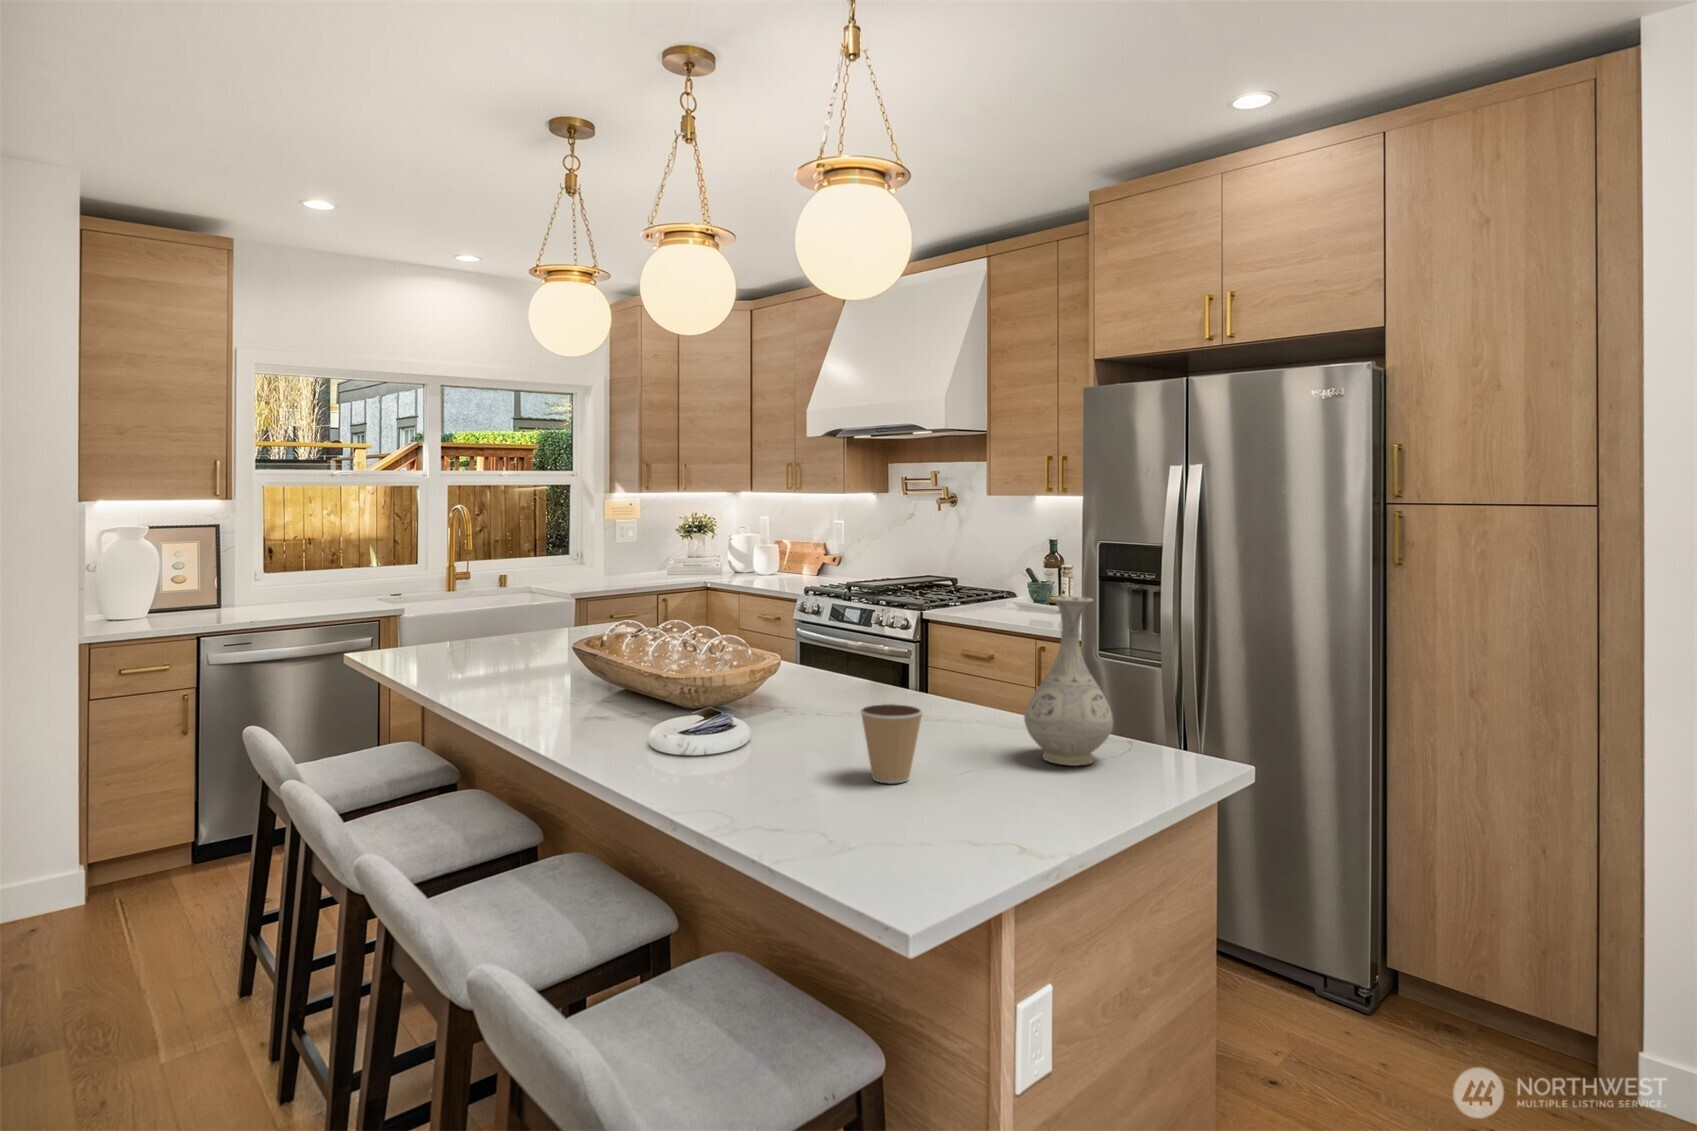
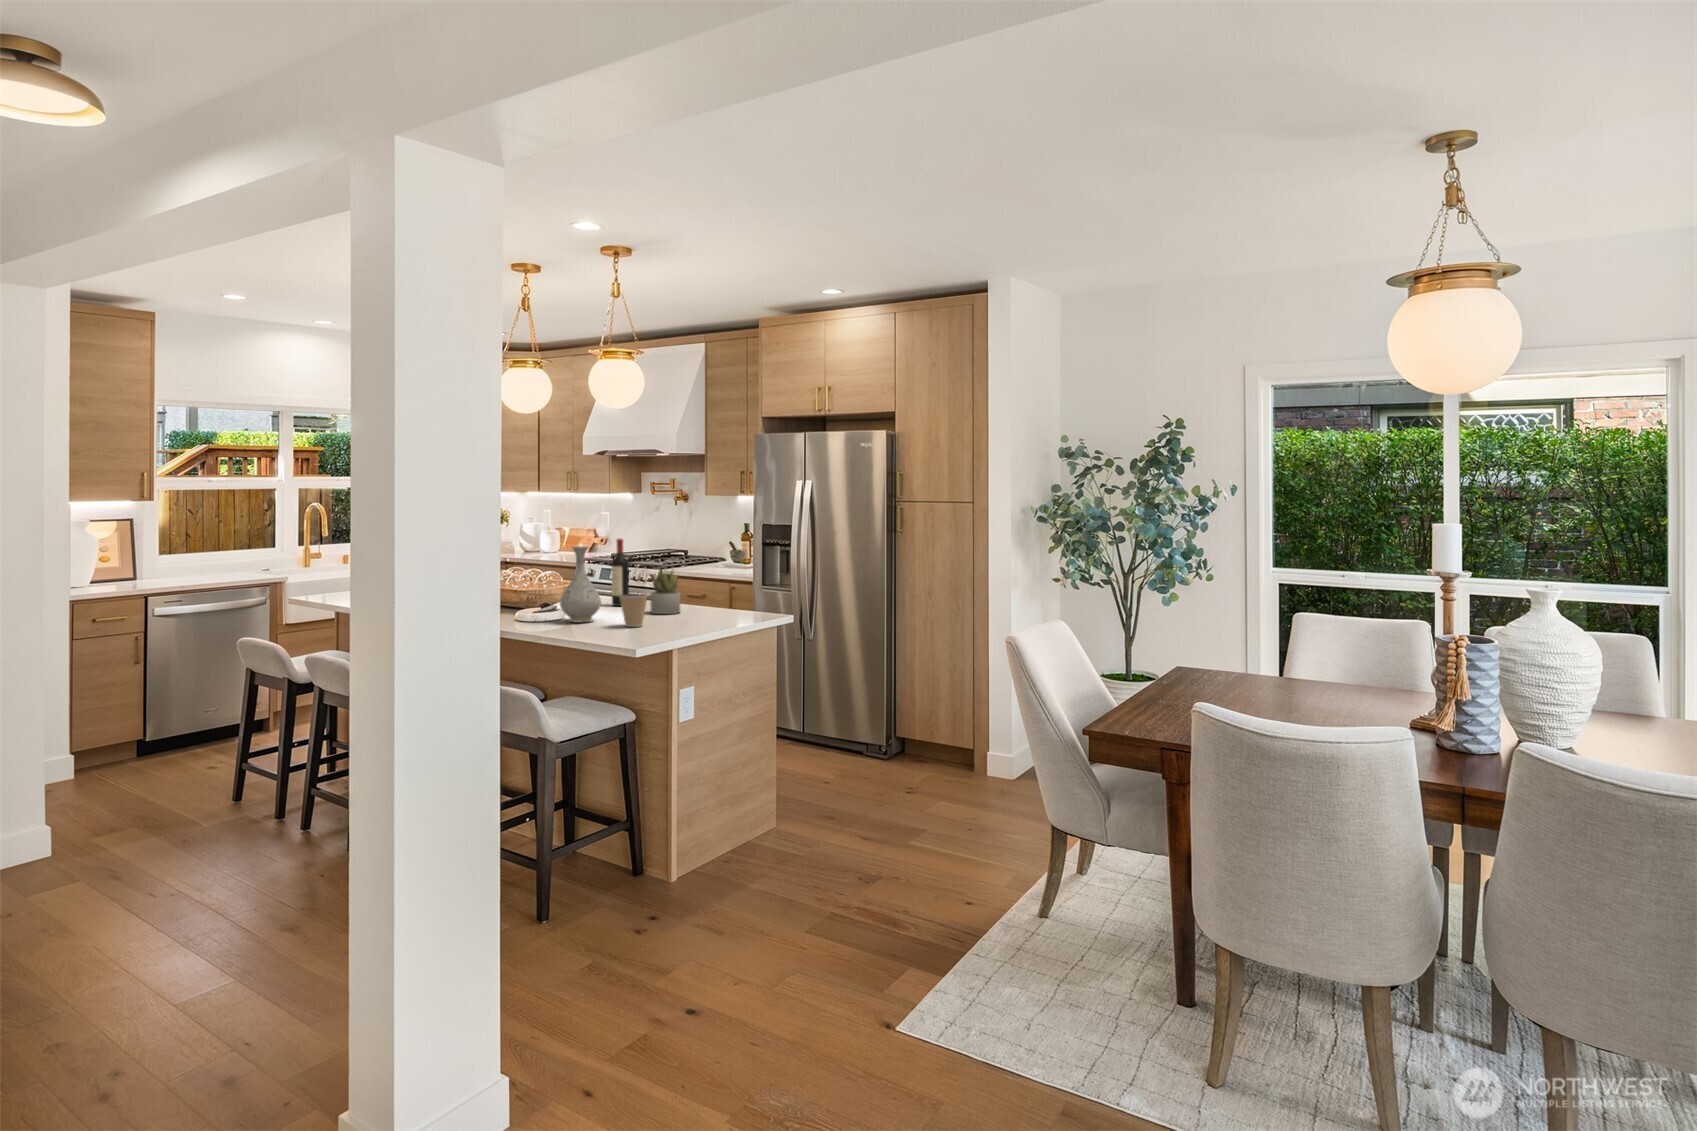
wine bottle: none [845,573,878,702] -> present [611,539,629,606]
vase: present [1024,596,1113,766] -> present [560,546,601,622]
succulent plant: none [917,633,984,736] -> present [650,569,680,614]

